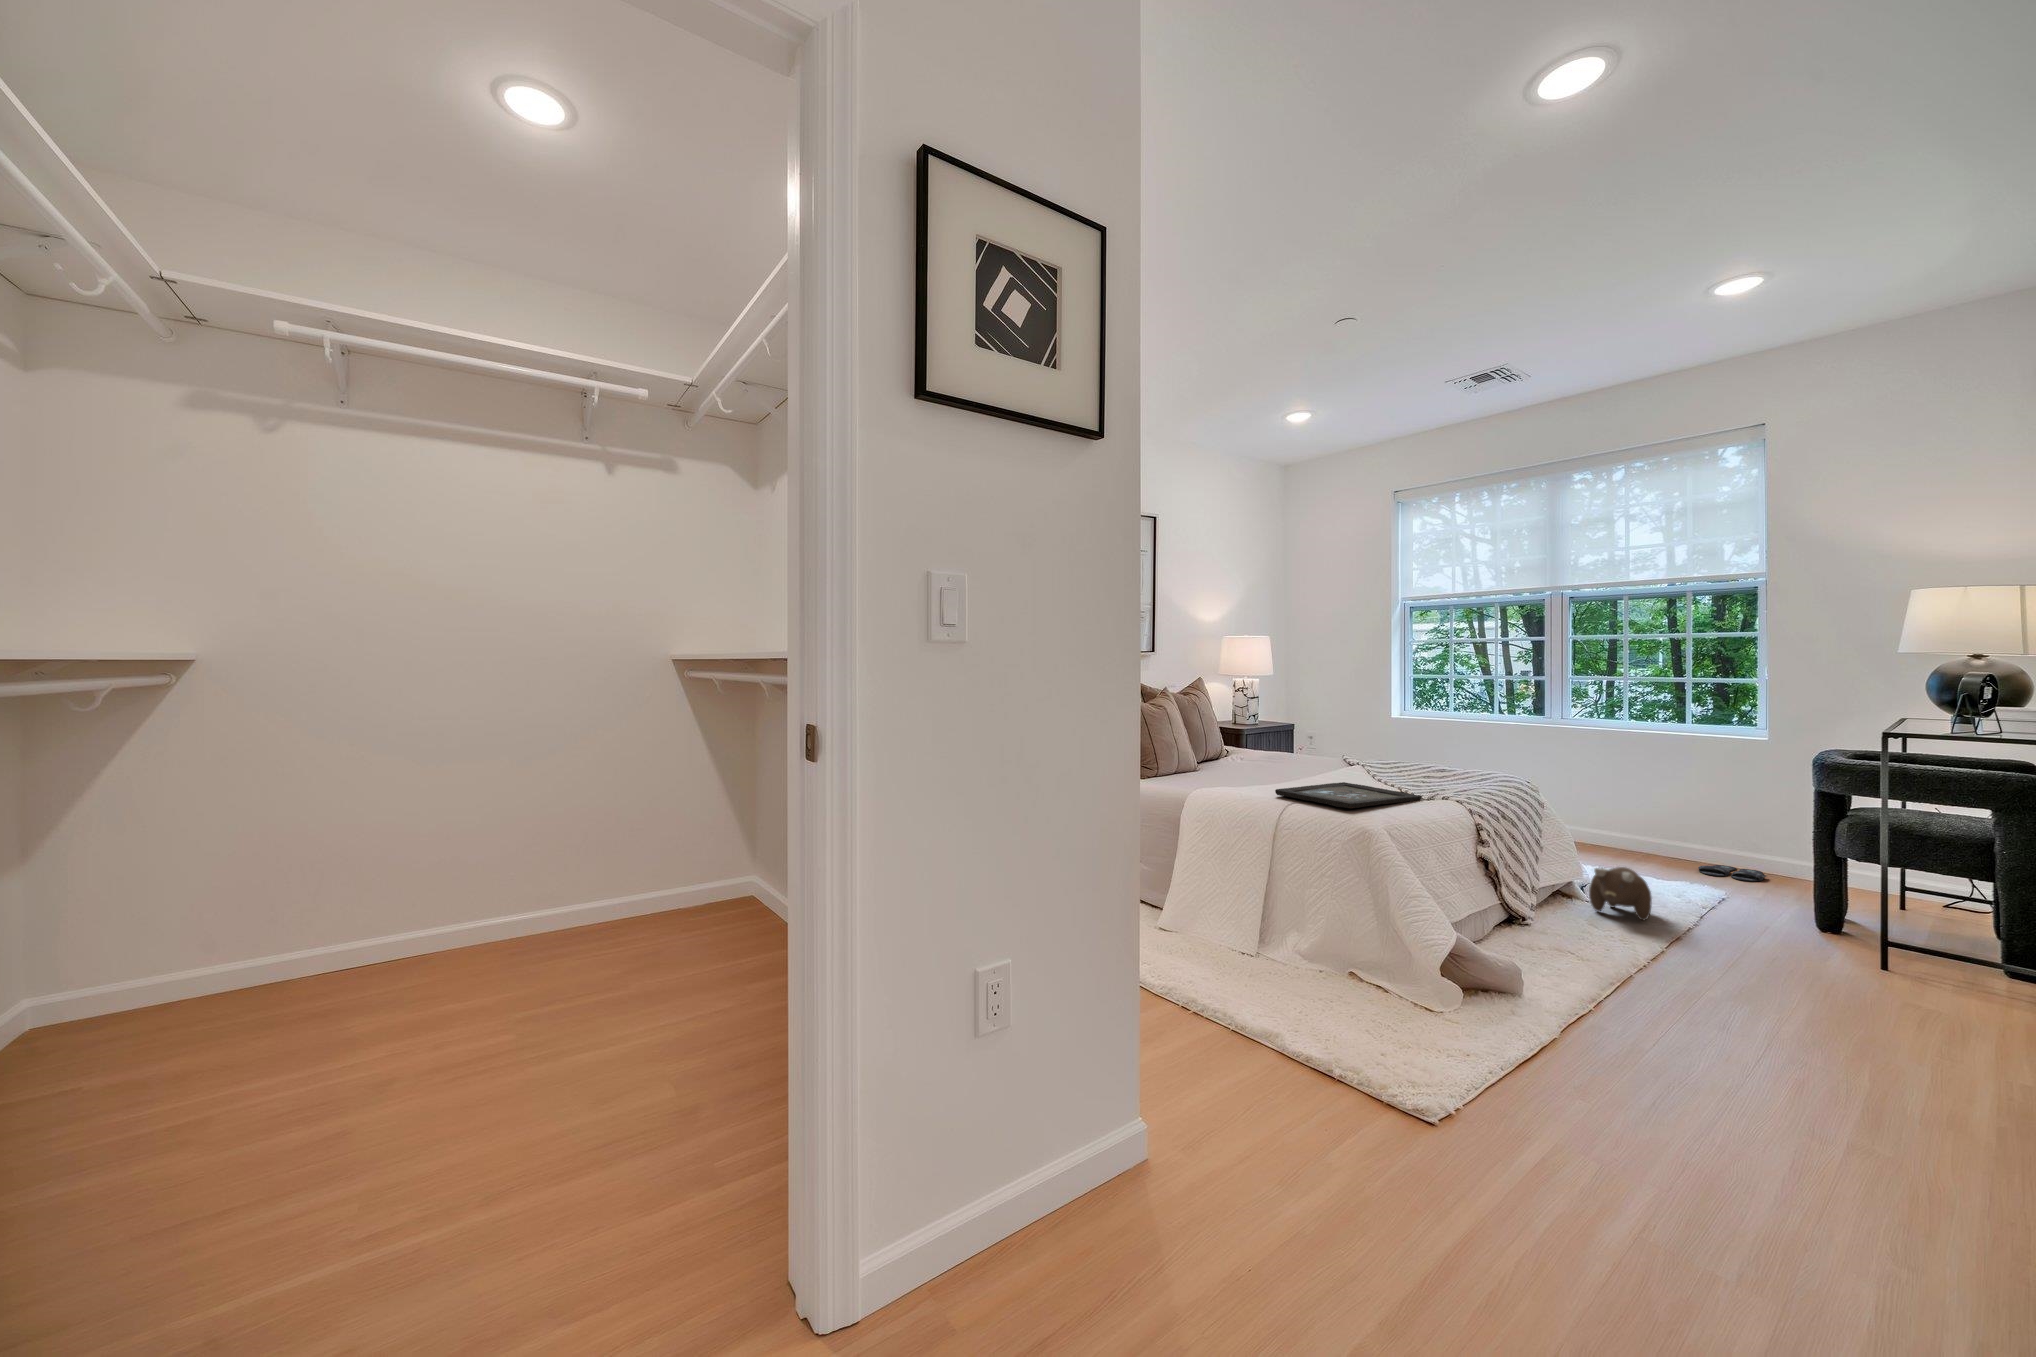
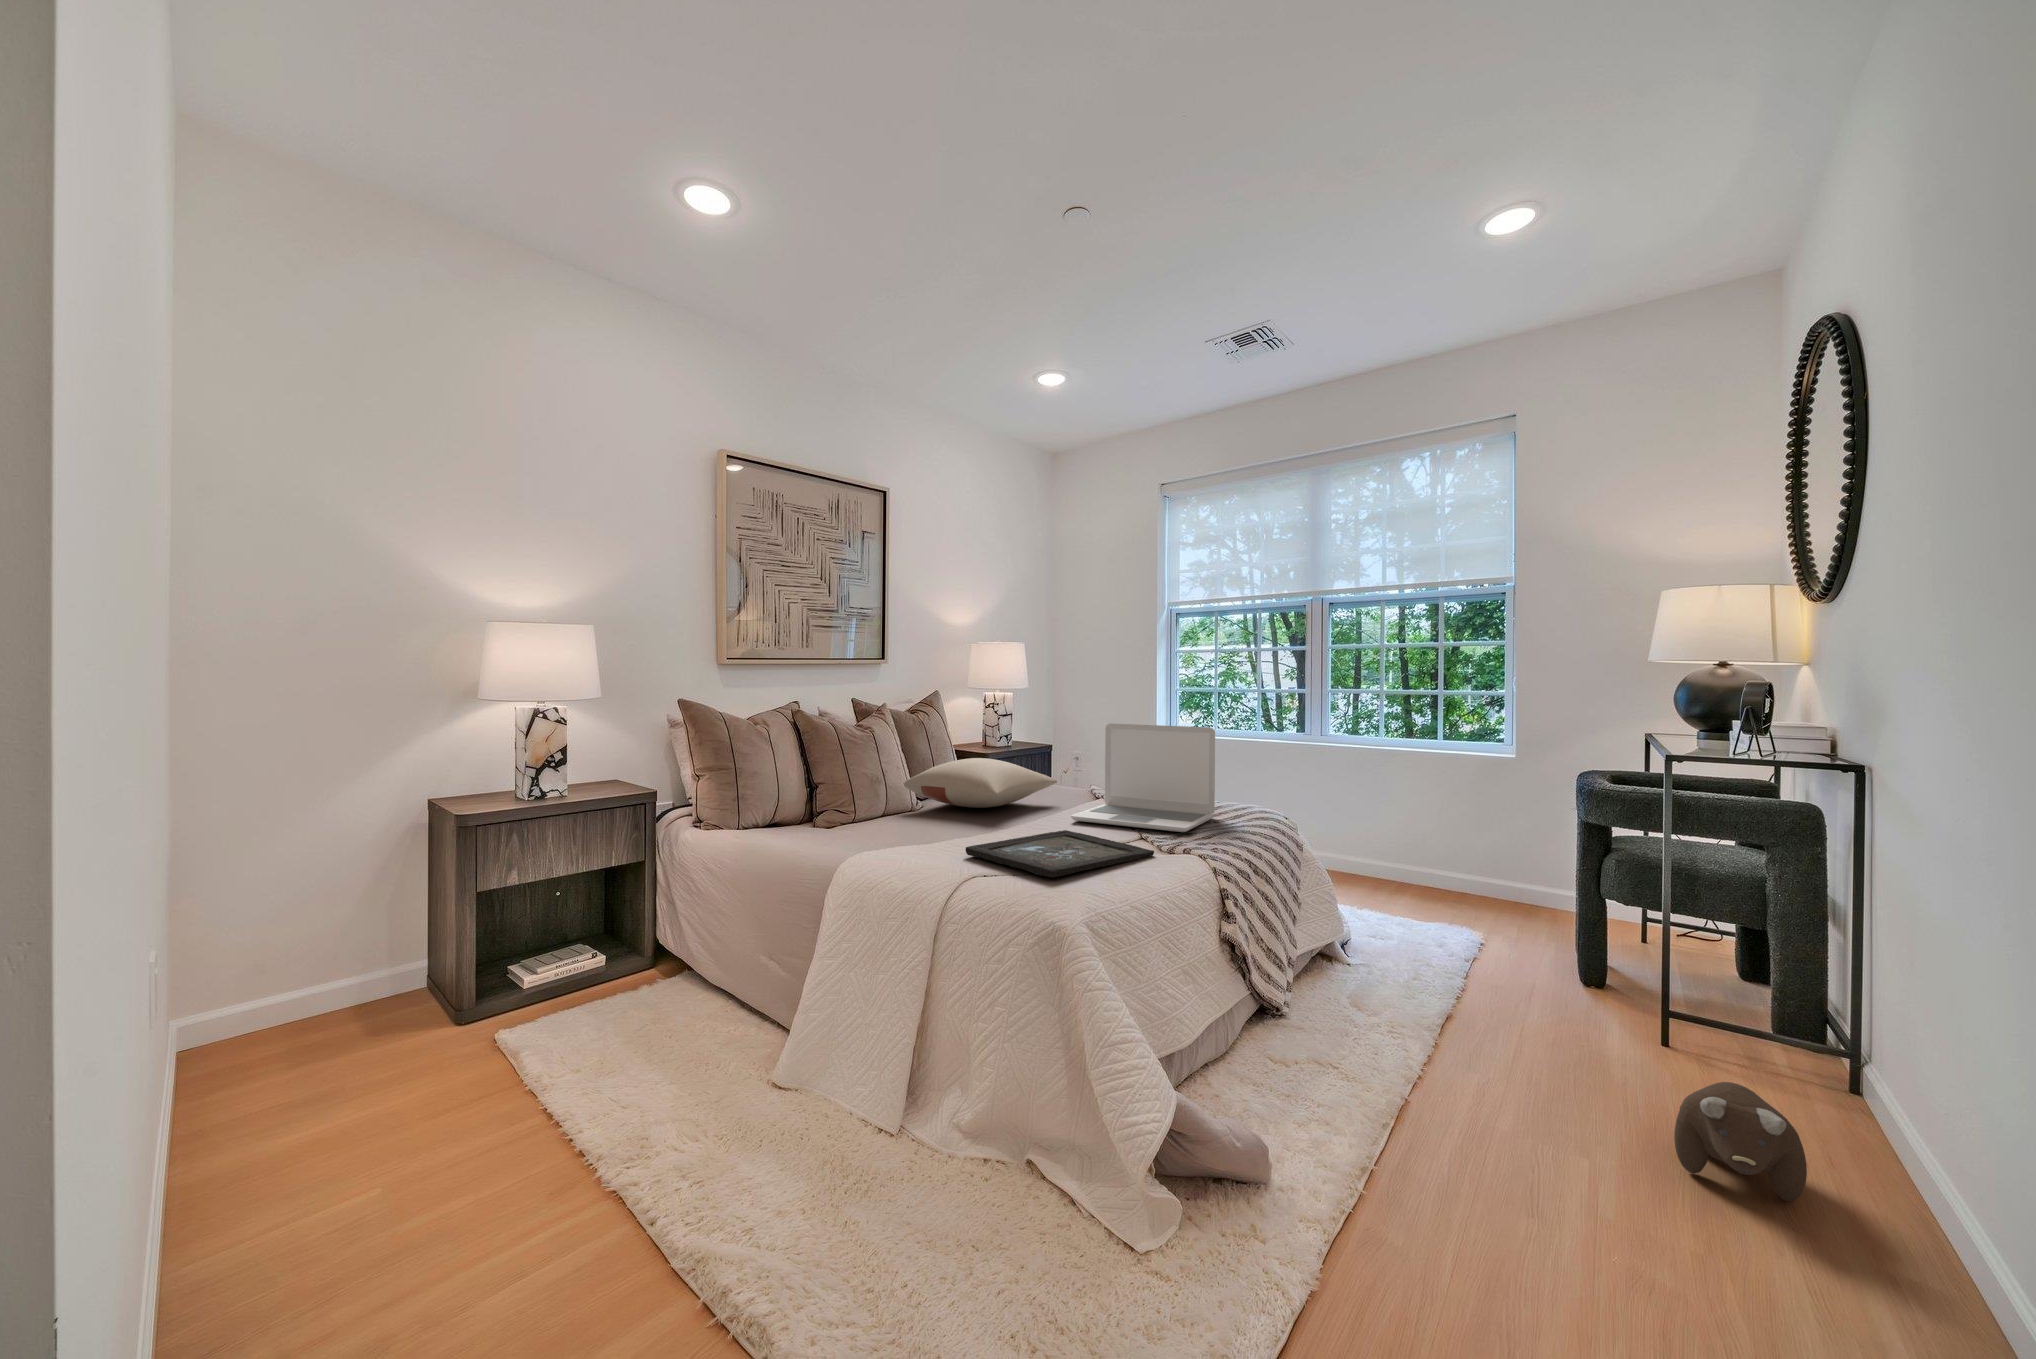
laptop: none [1343,704,1464,786] -> present [1071,724,1215,832]
pillow: none [1205,731,1325,767] -> present [904,758,1057,808]
slippers: present [1698,865,1766,881] -> none [1460,899,1526,919]
plush toy: present [1589,867,1652,921] -> present [1674,1082,1807,1201]

